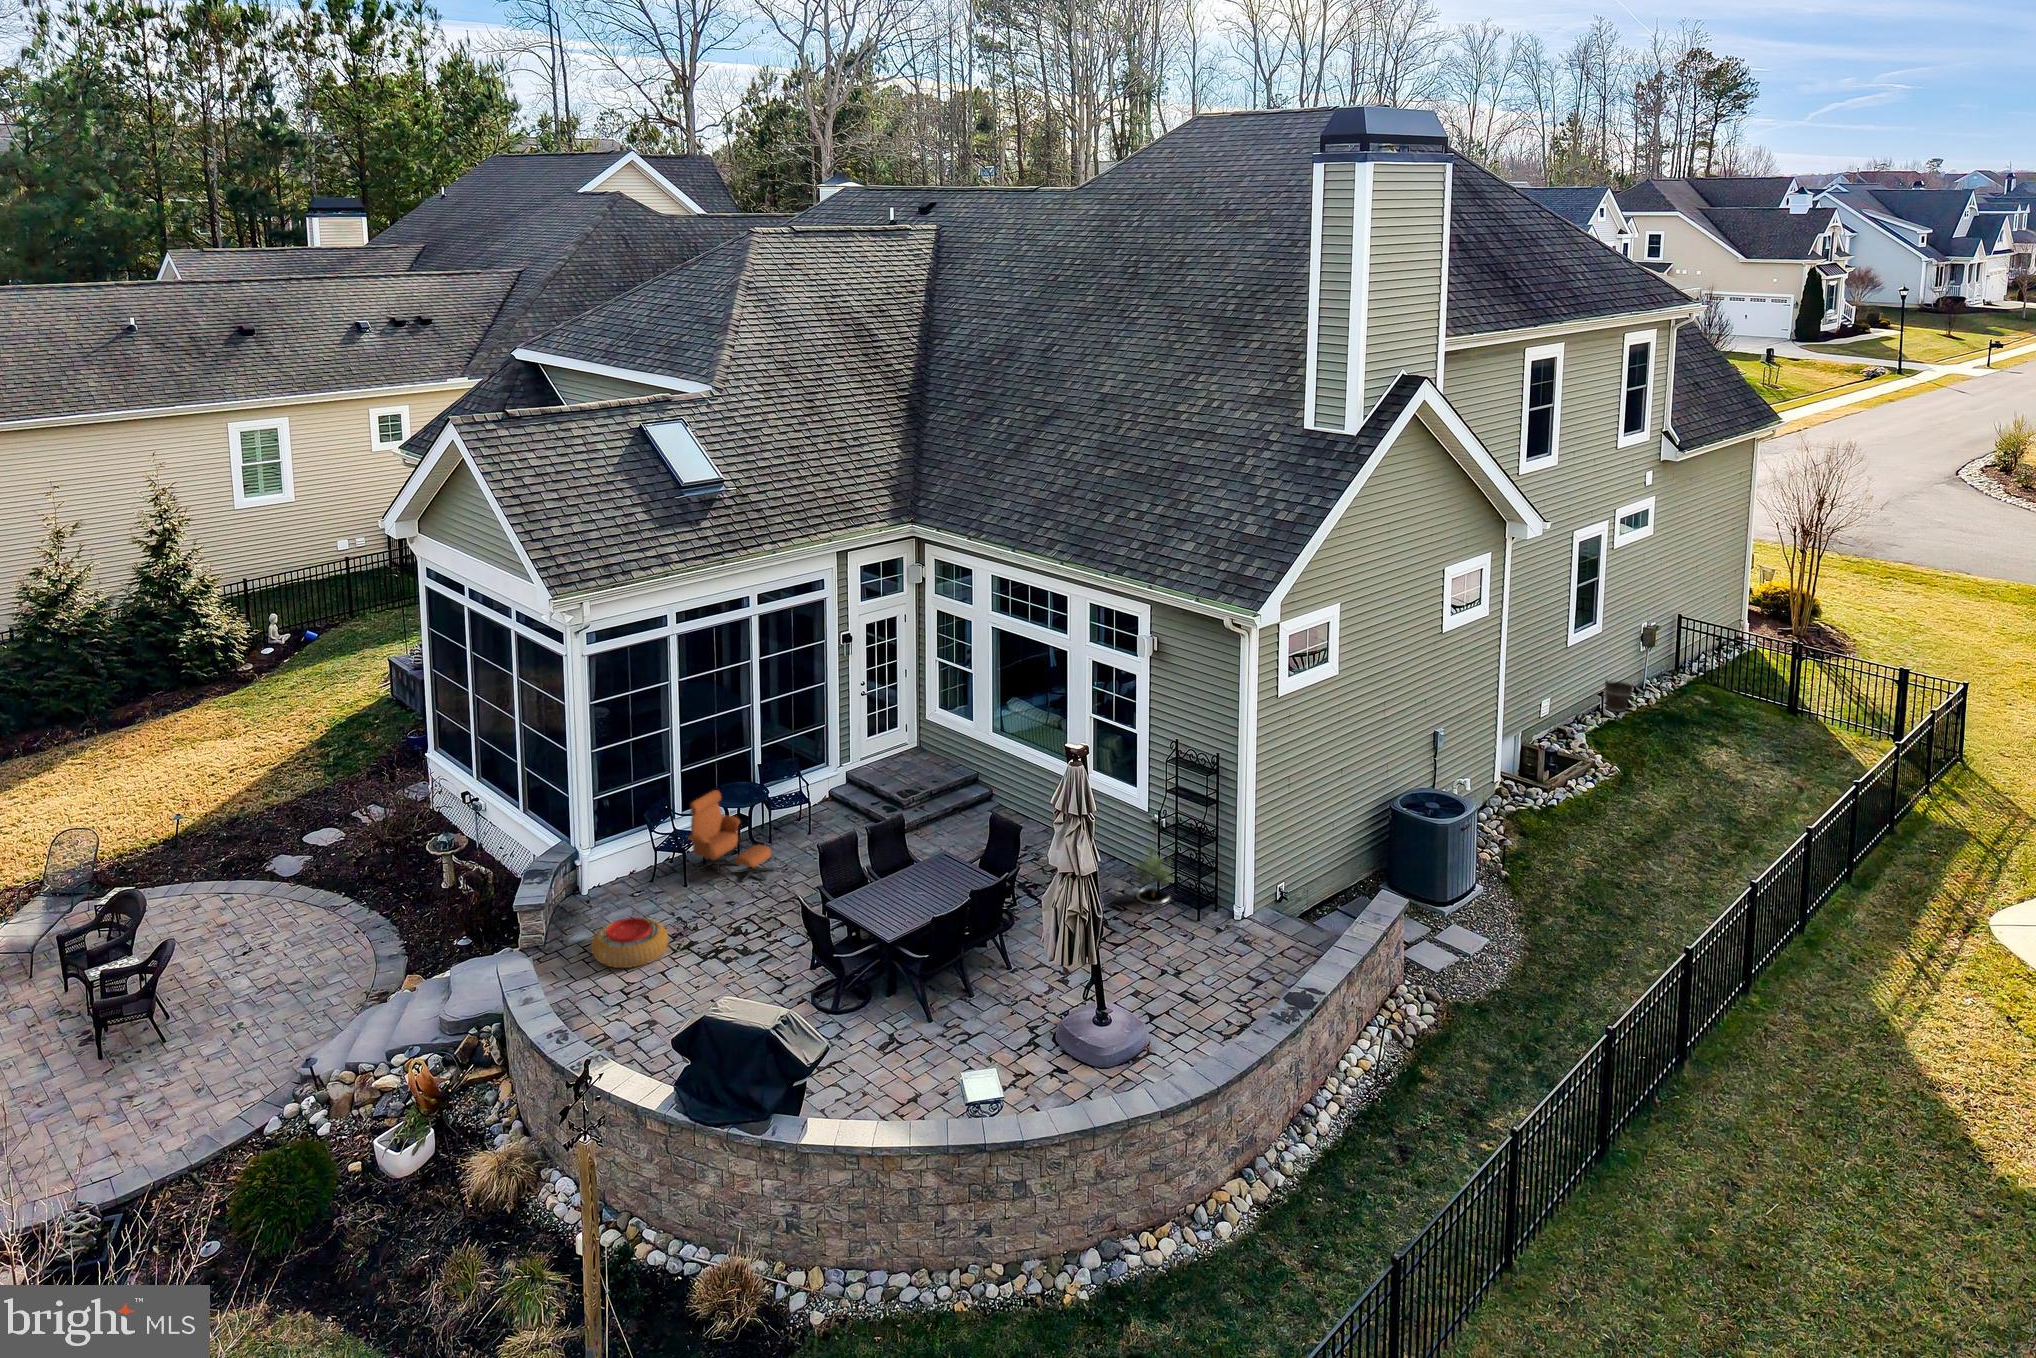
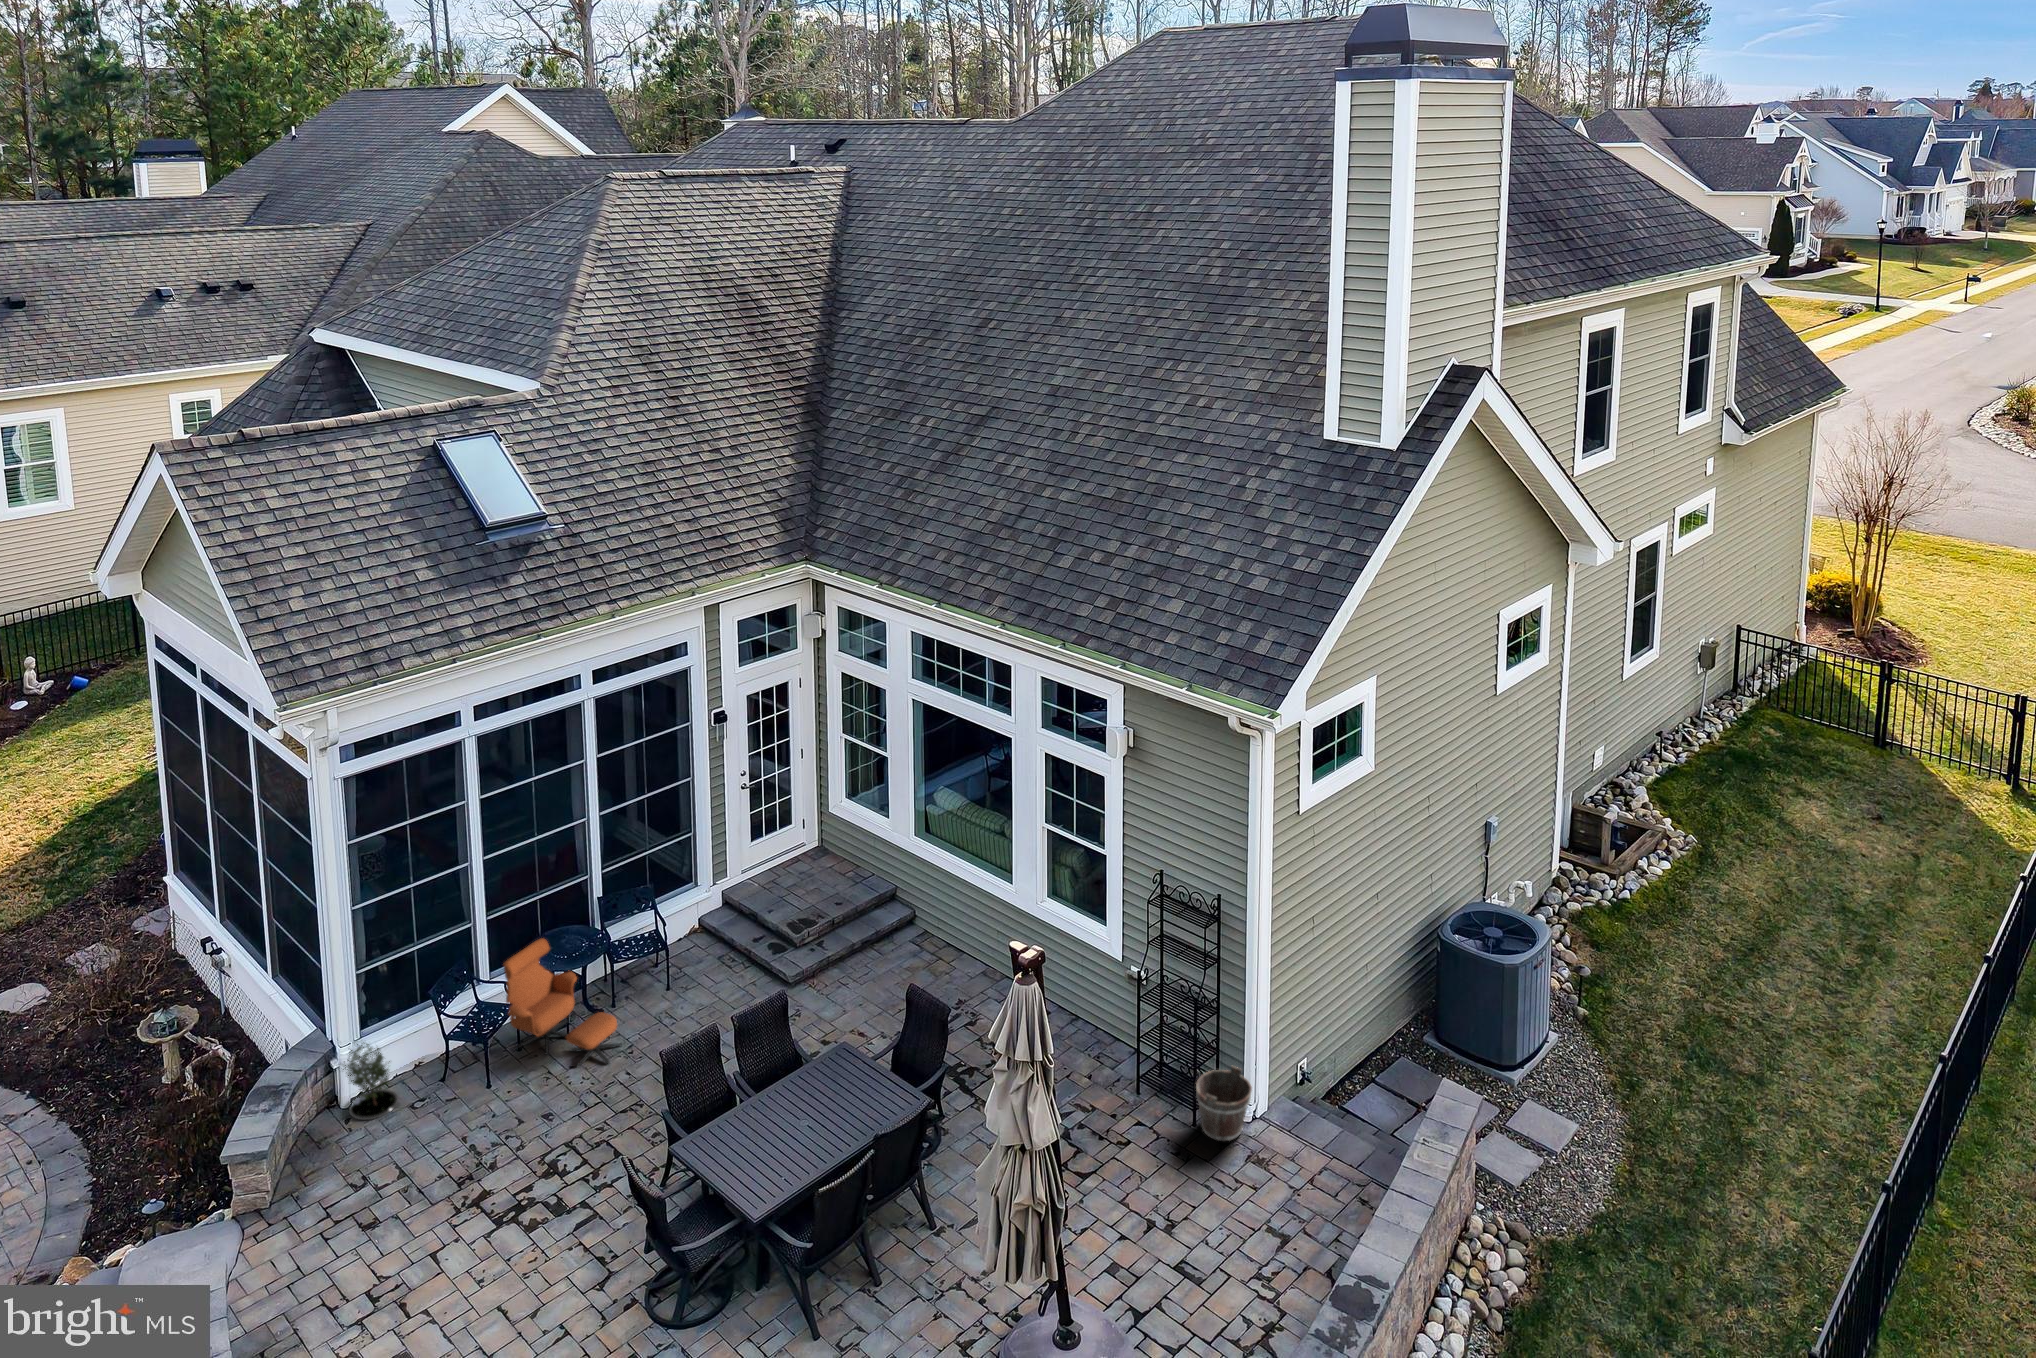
bucket: present [1604,680,1634,712] -> present [1196,1066,1252,1141]
potted tree: present [1134,847,1171,905] -> present [343,1042,398,1120]
pouf: present [591,918,668,968] -> none [344,1148,459,1234]

